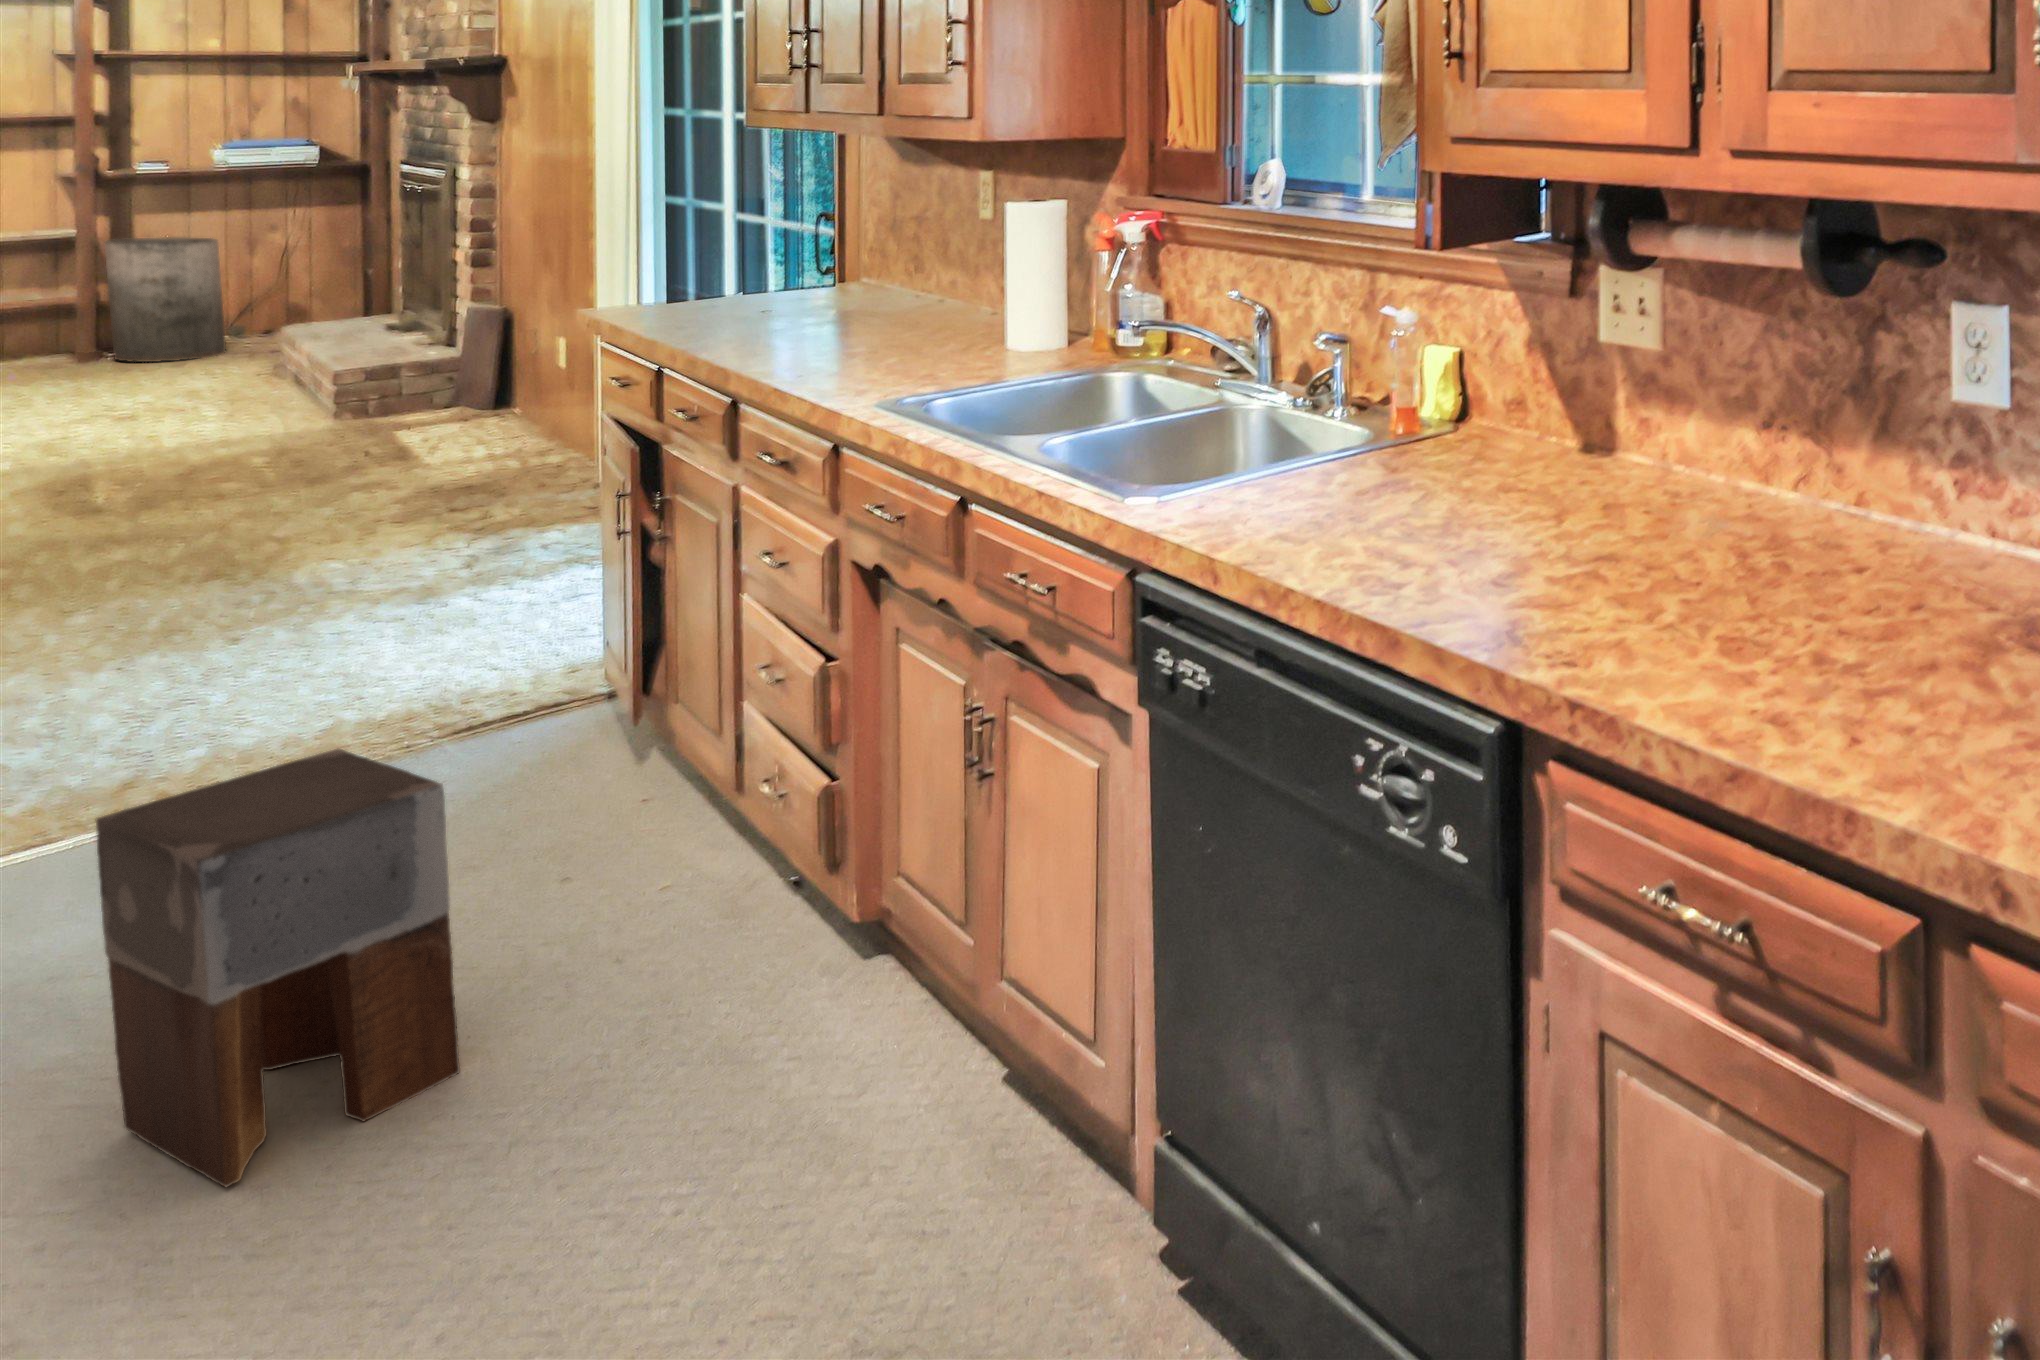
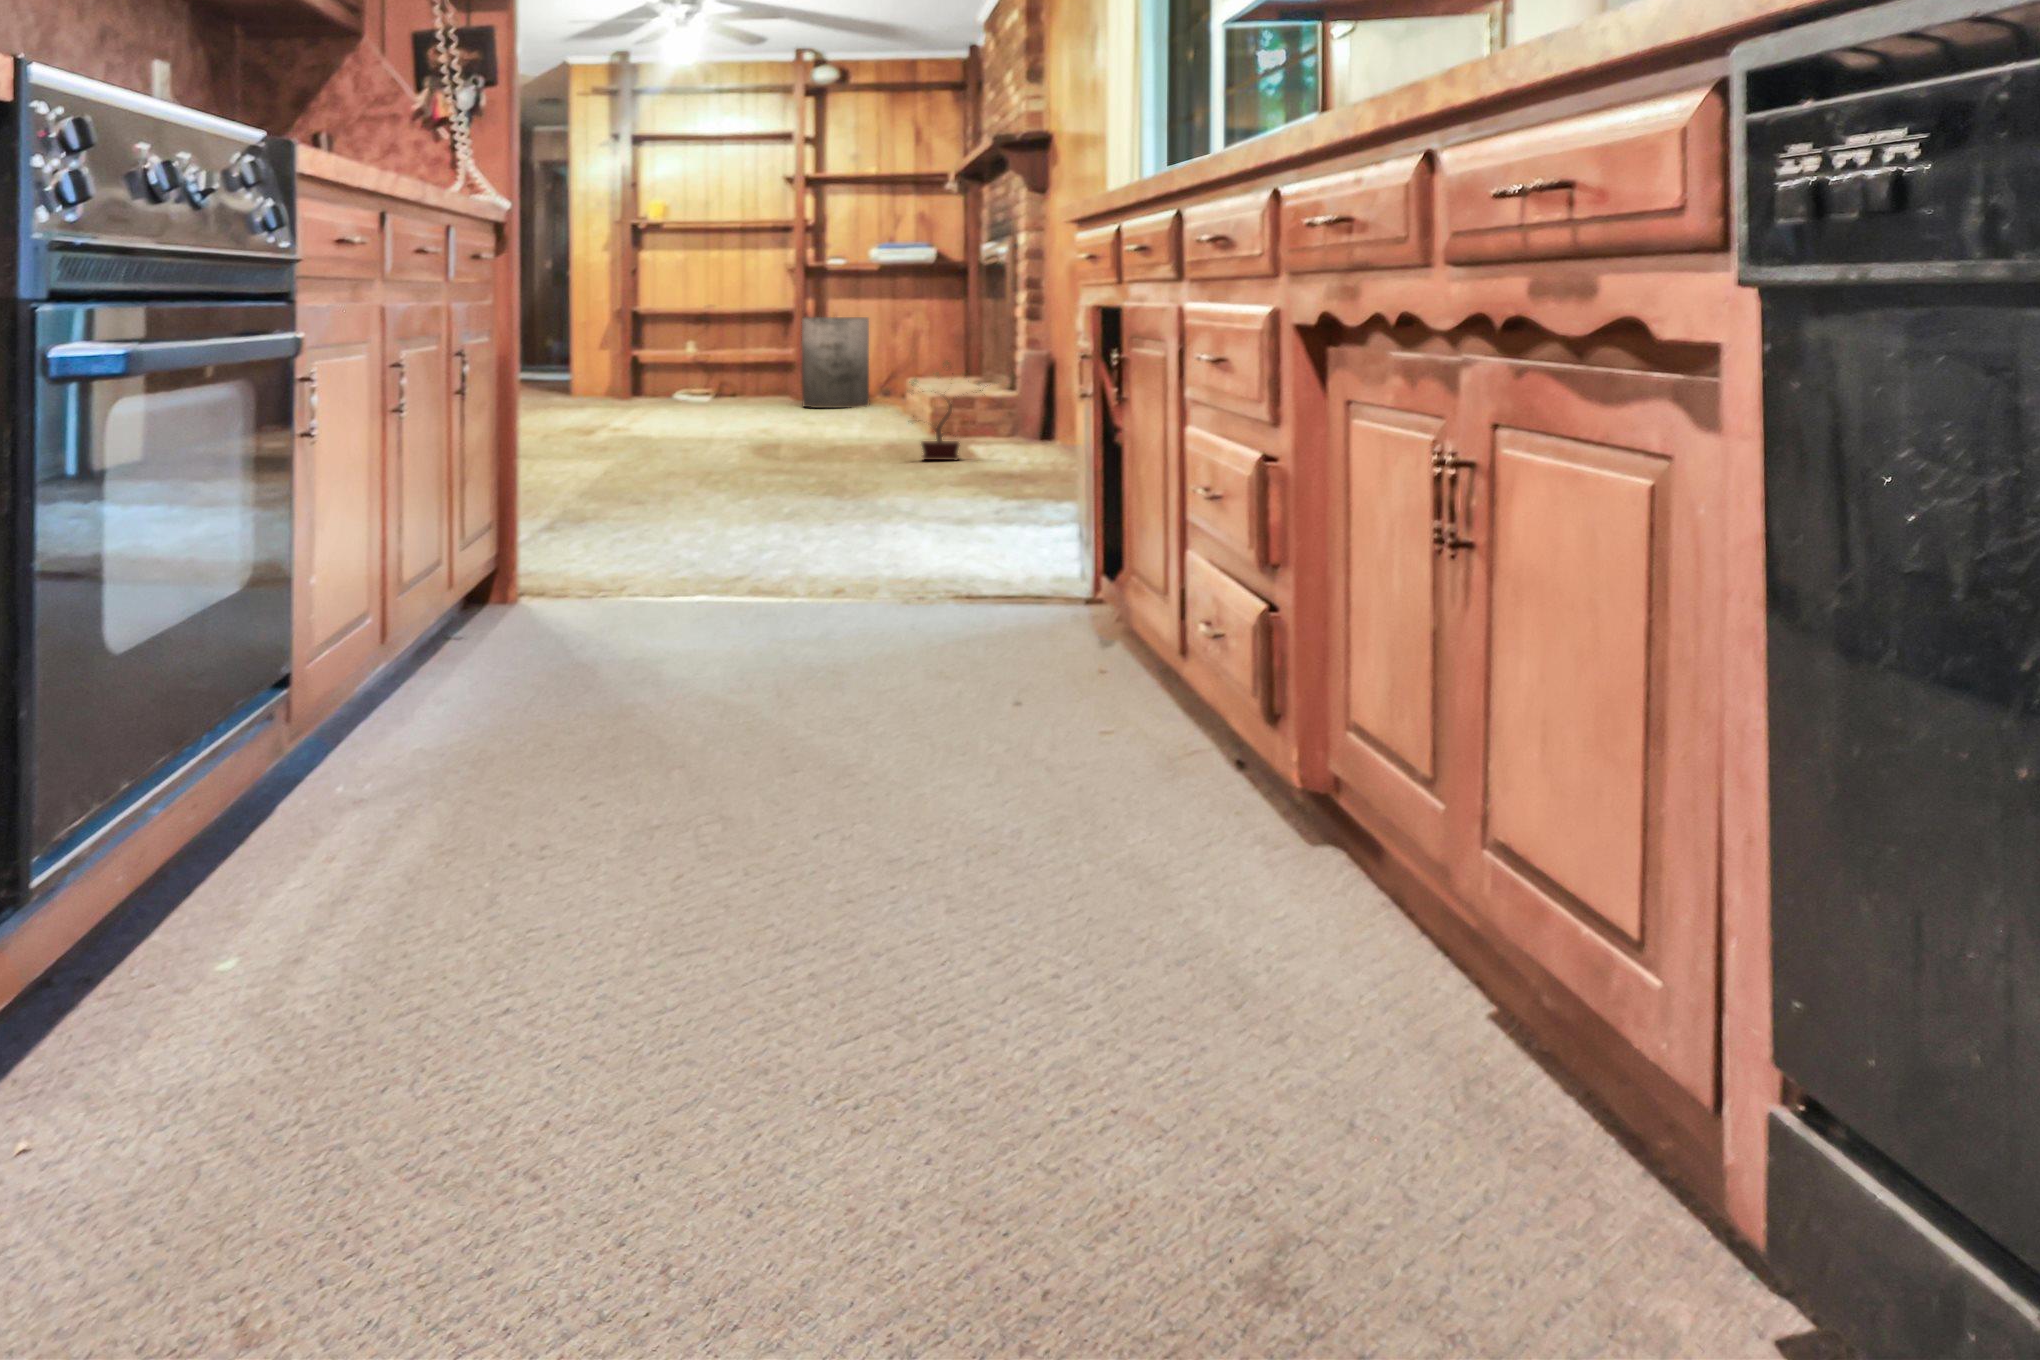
potted plant: none [309,340,444,462] -> present [909,363,988,460]
stool: present [95,749,460,1187] -> none [635,507,887,866]

